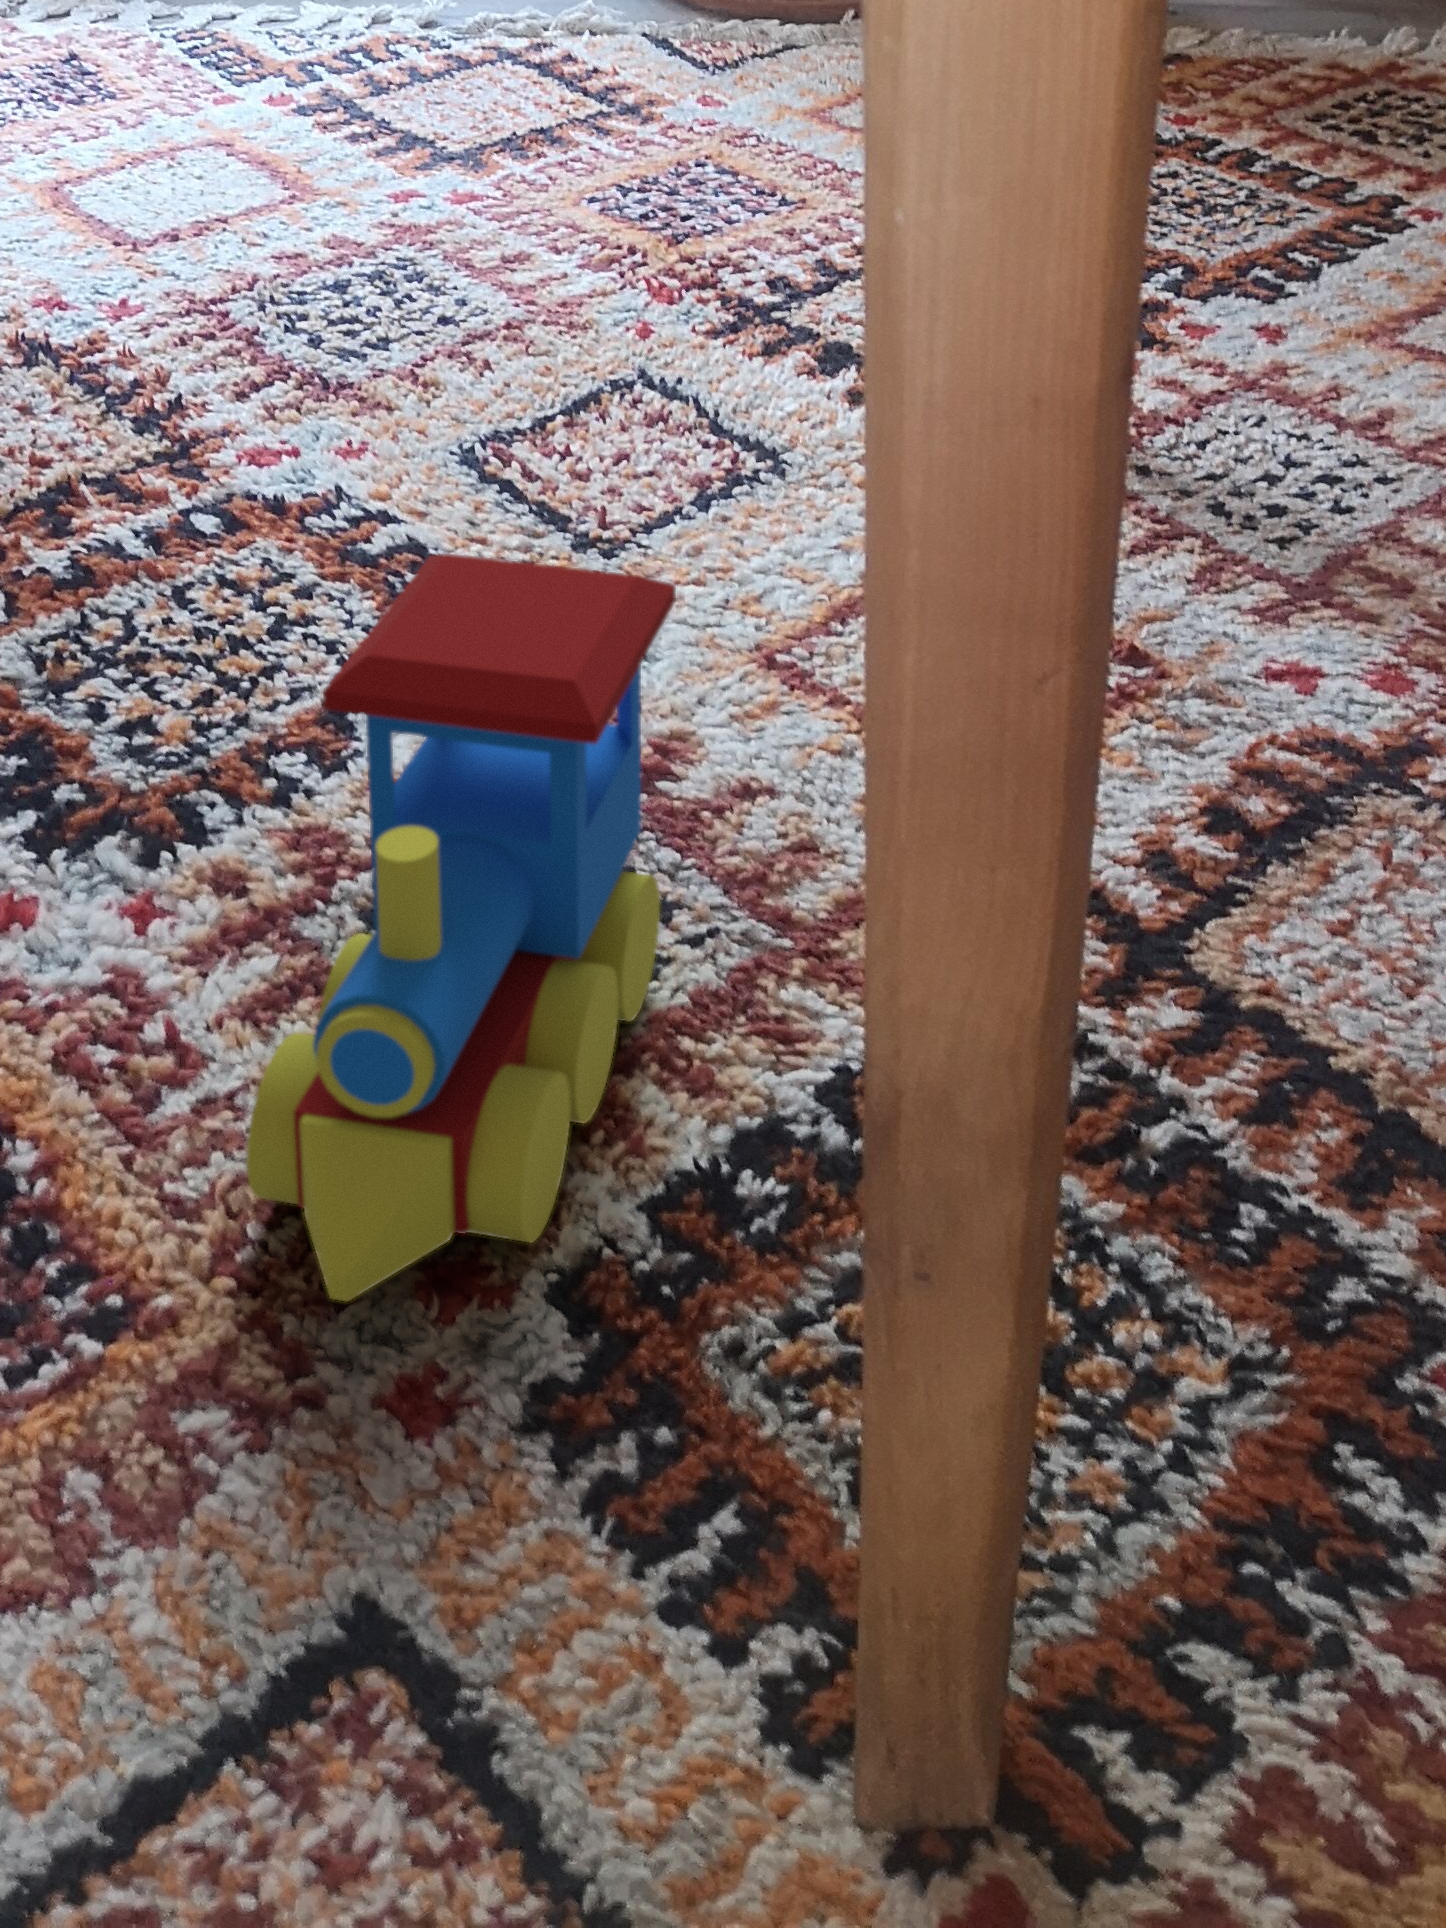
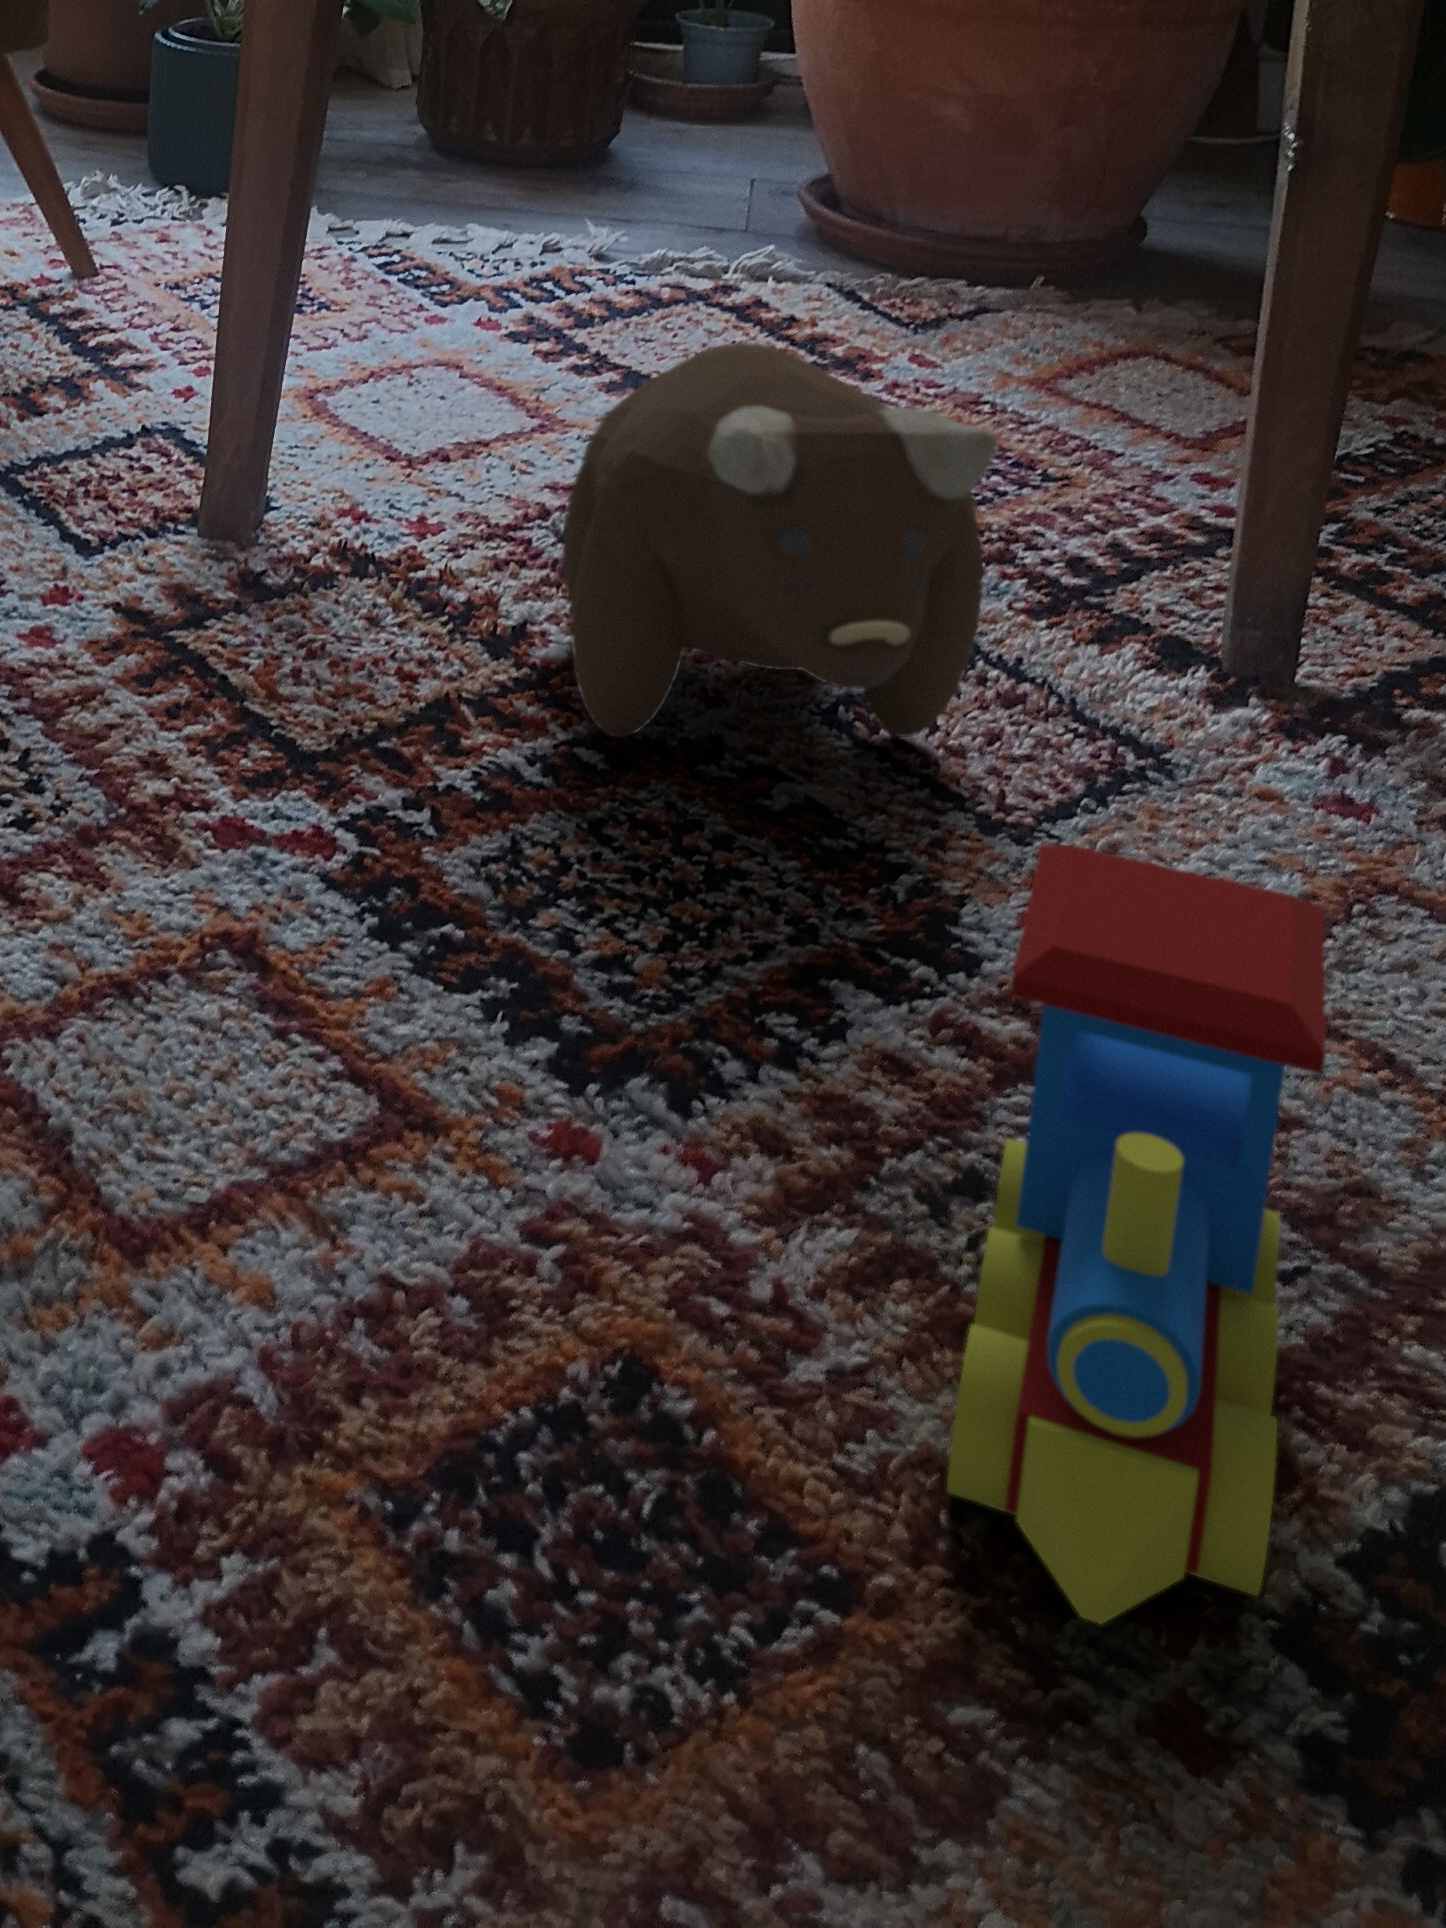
plush toy: none [172,92,588,498] -> present [563,343,997,737]

